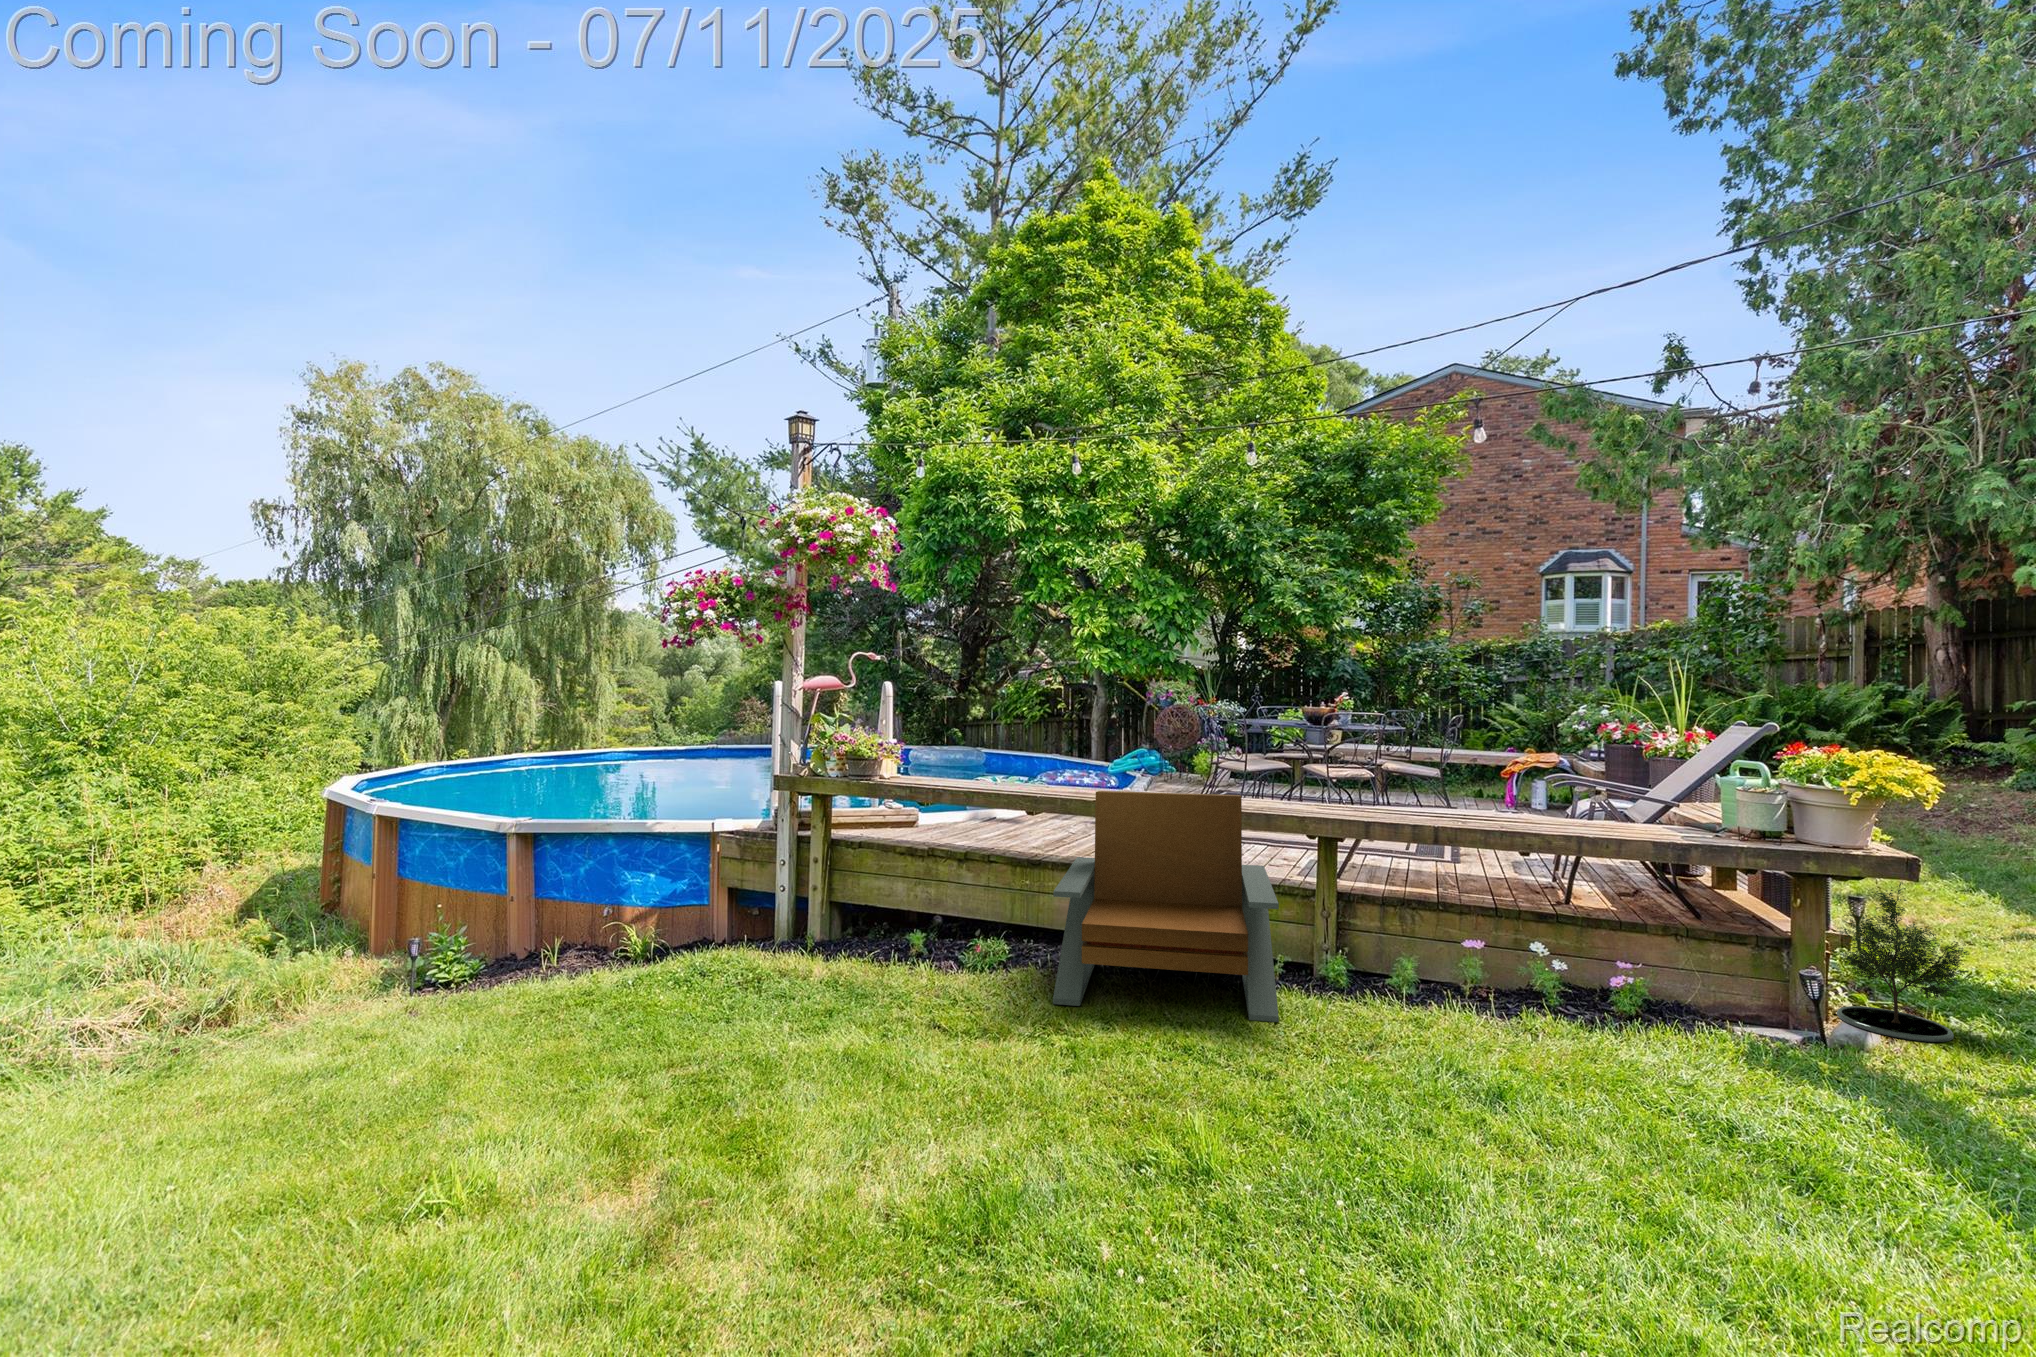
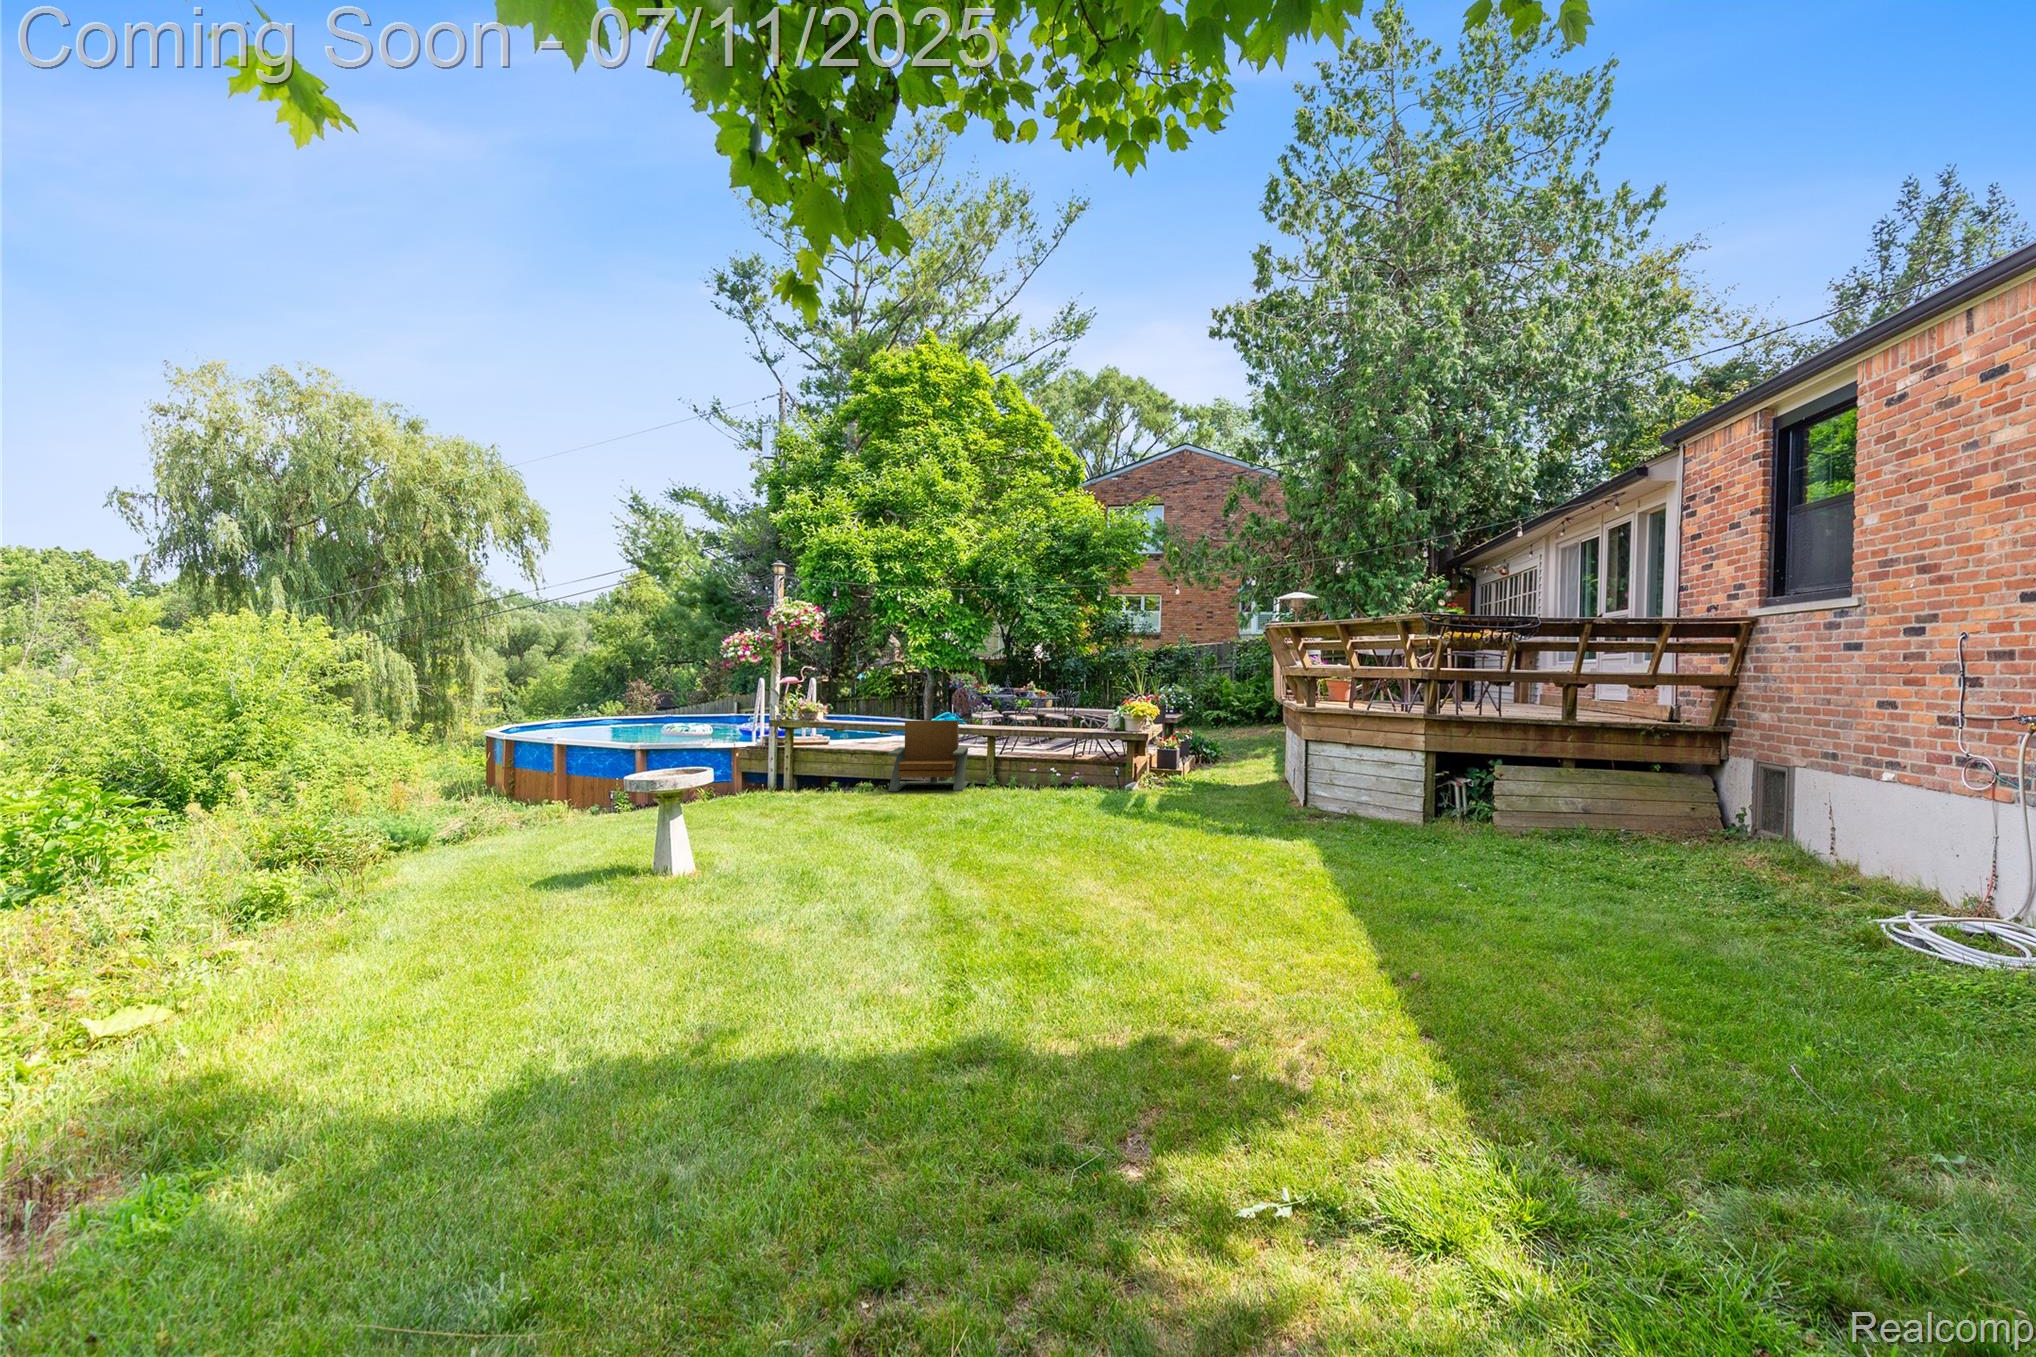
potted tree: present [1832,882,1969,1042] -> none [1136,739,1167,785]

